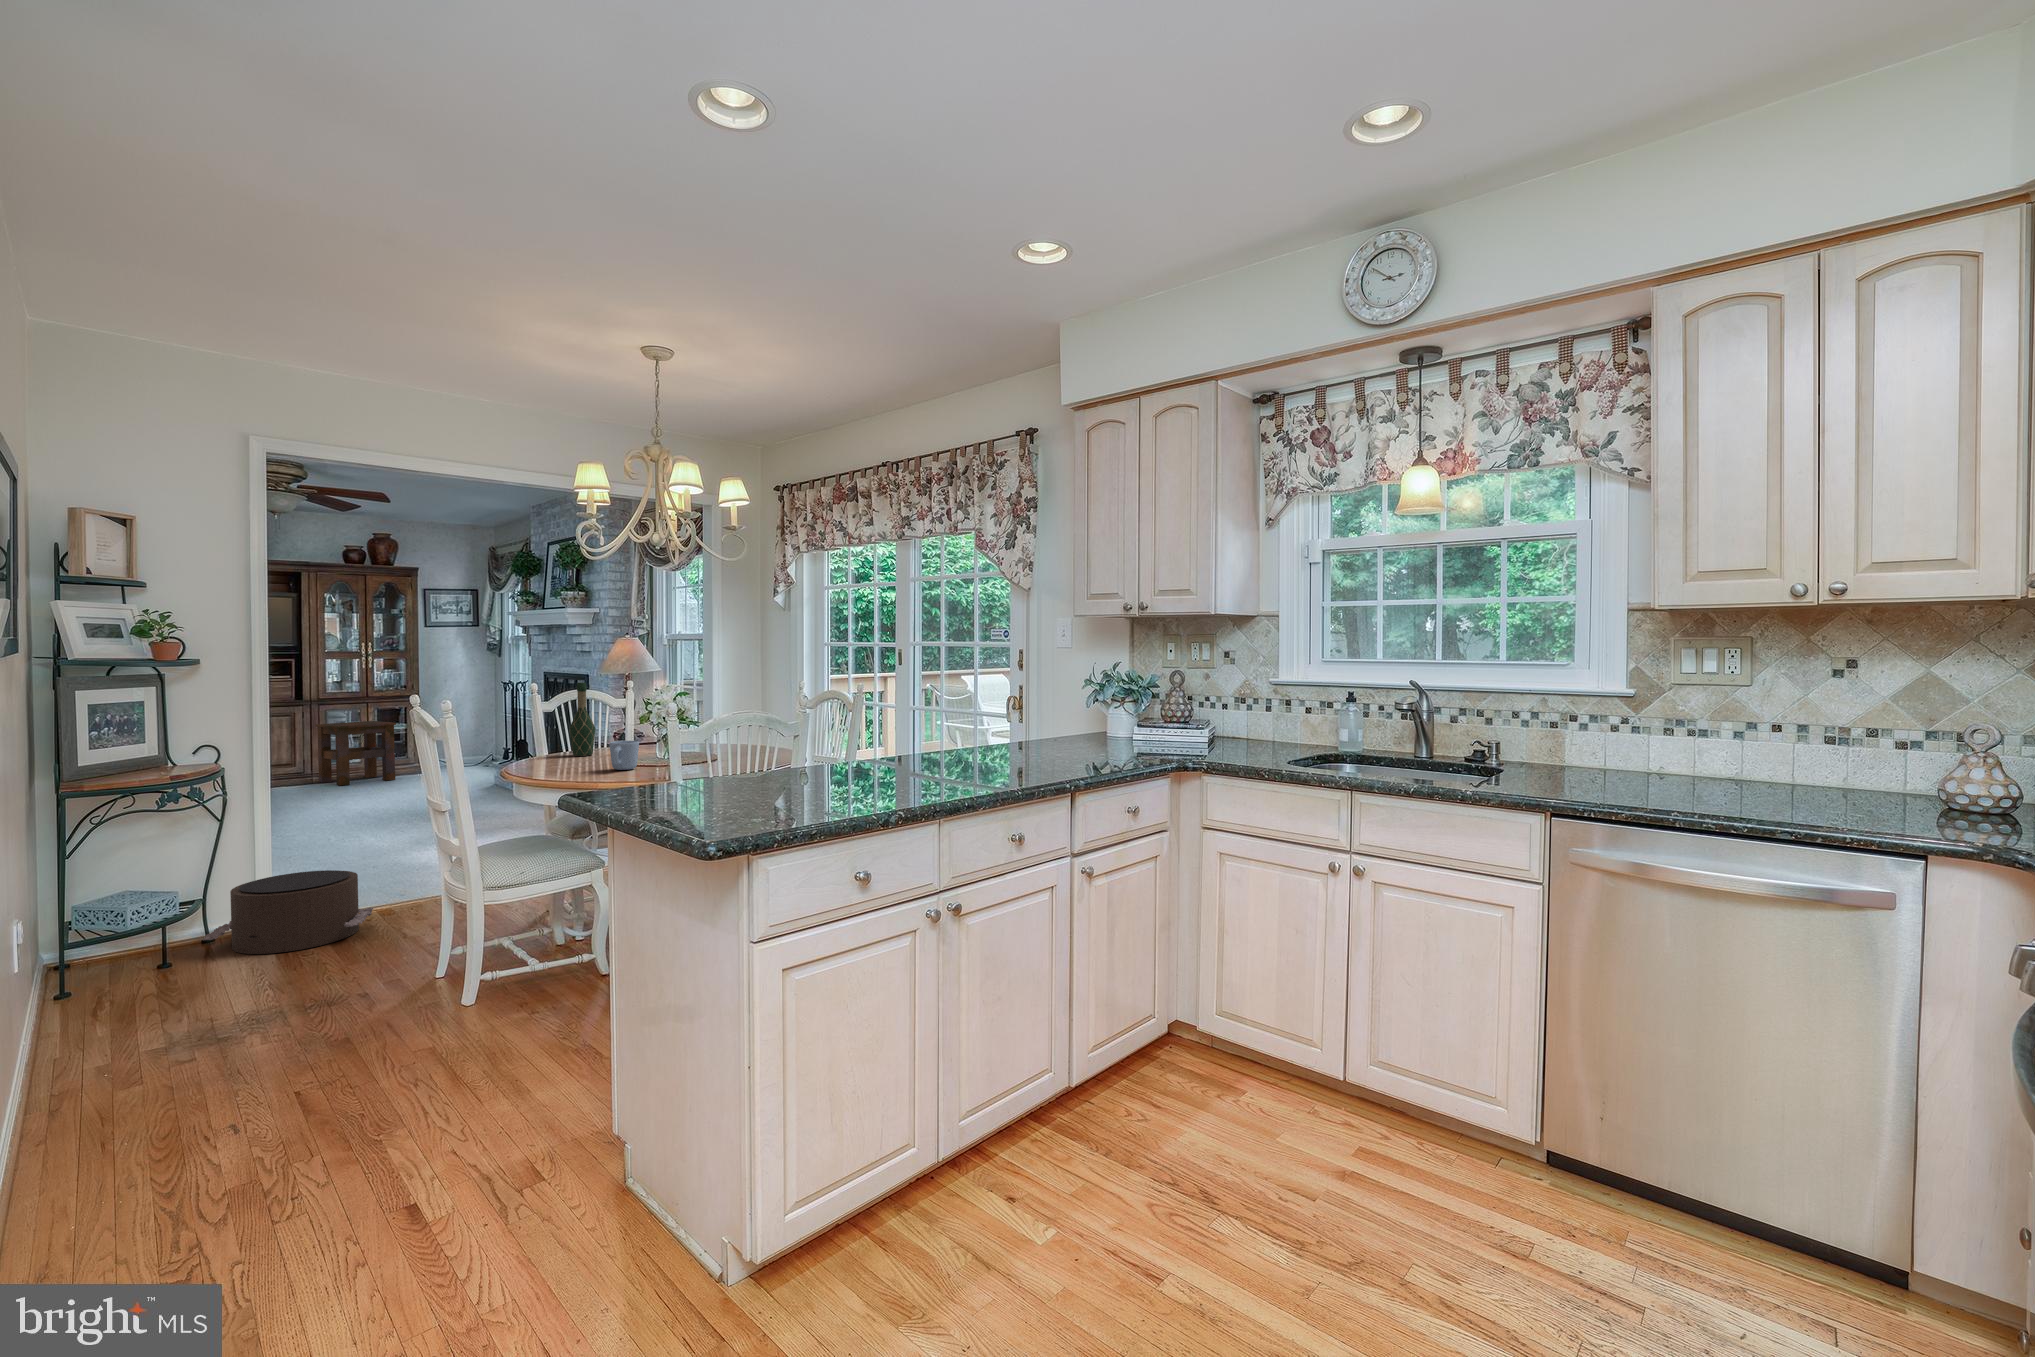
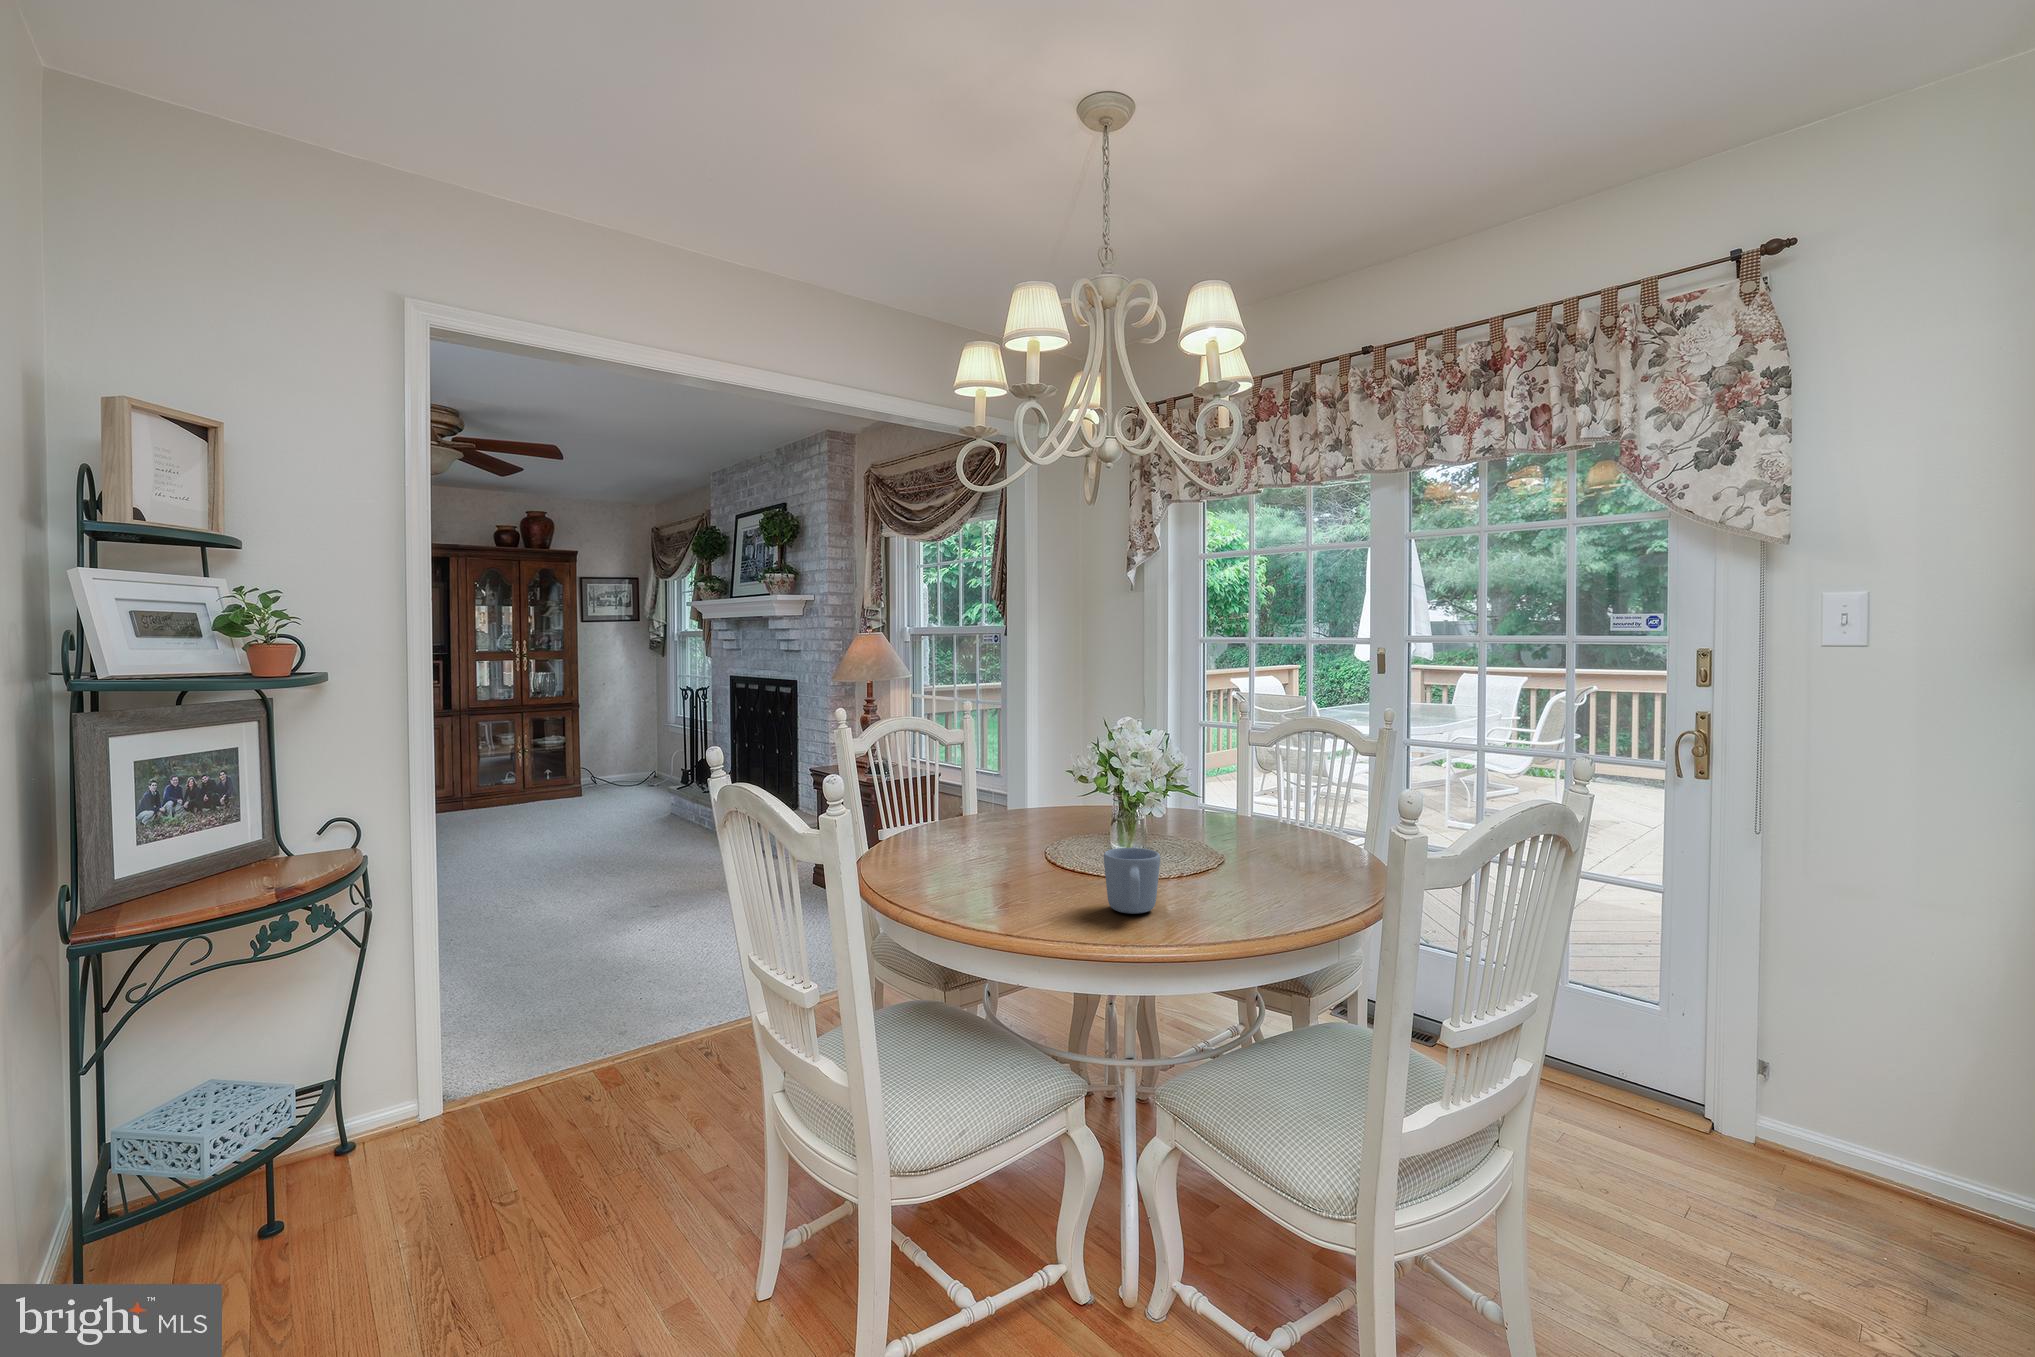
wine bottle: present [569,682,595,756] -> none [949,718,991,855]
side table: present [315,721,396,786] -> none [462,736,554,817]
pouf: present [203,870,373,954] -> none [331,1024,597,1203]

